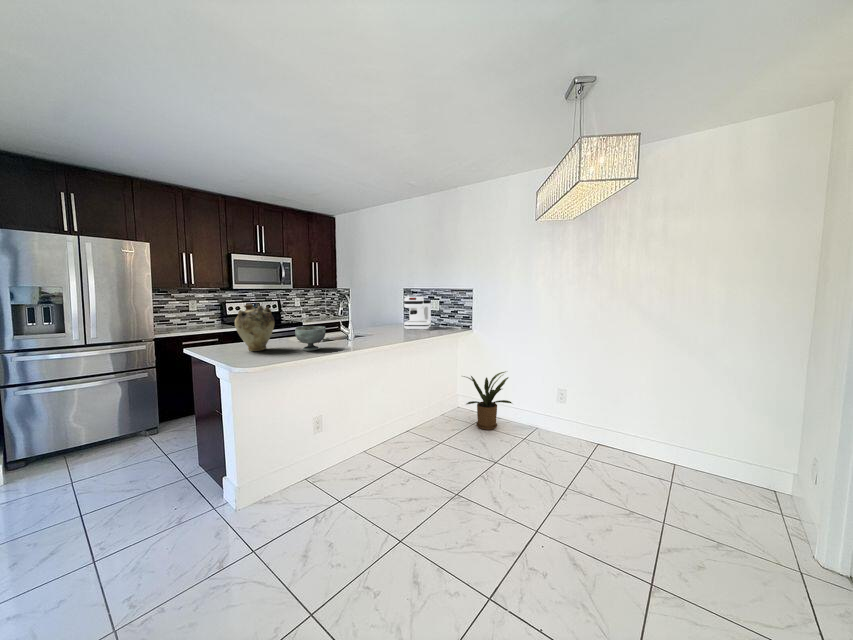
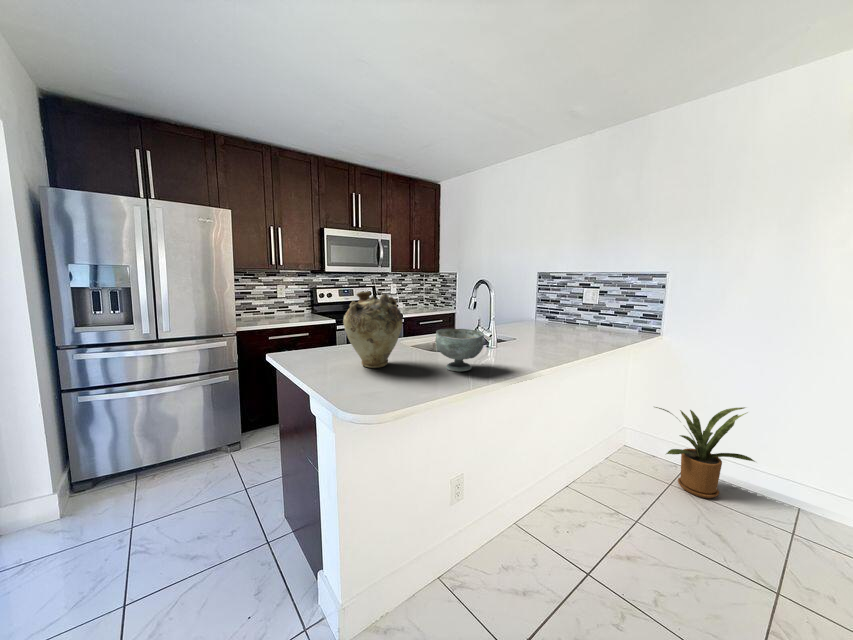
coffee maker: present [404,297,431,329] -> none [550,283,591,331]

